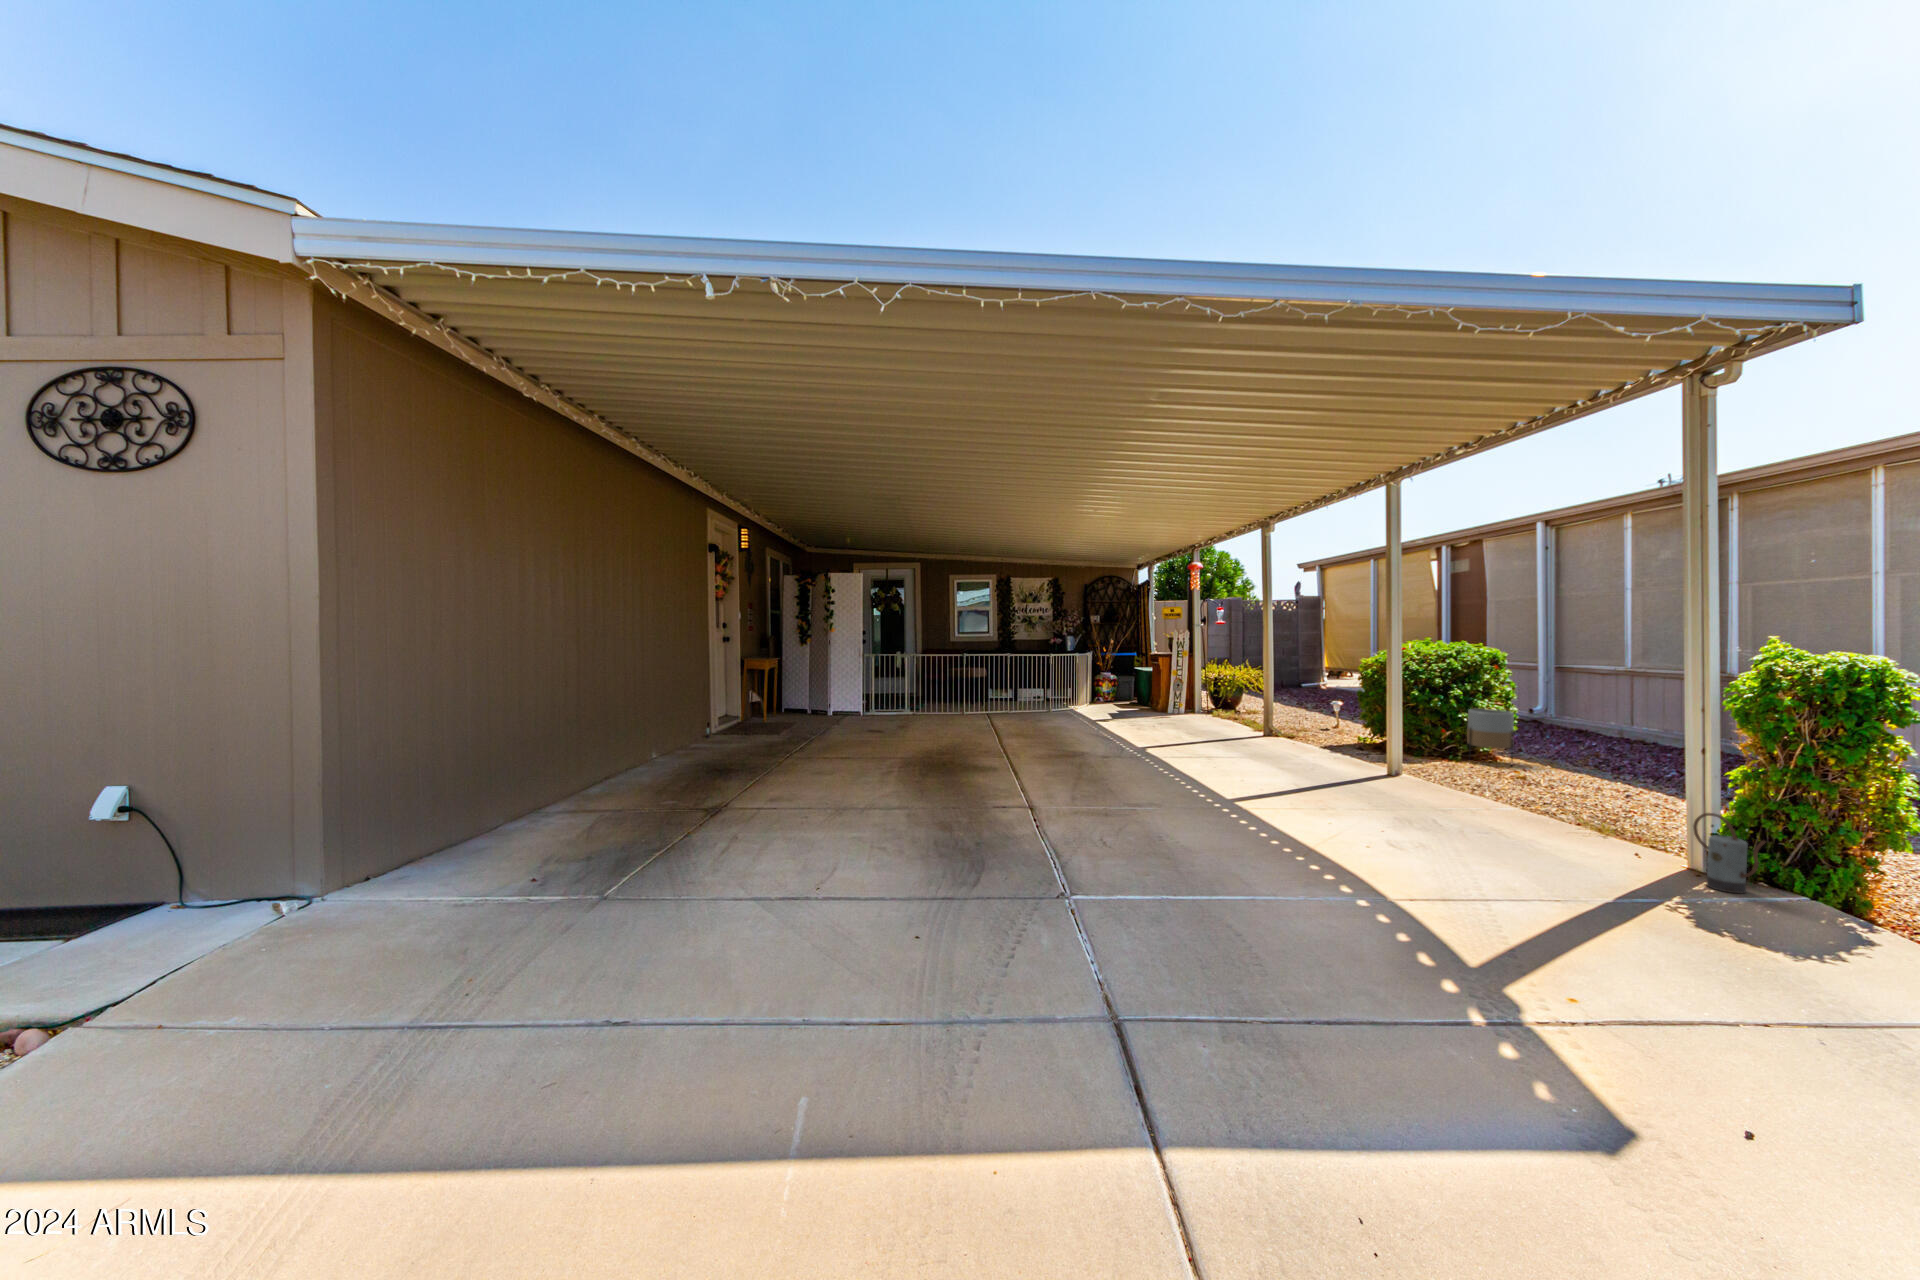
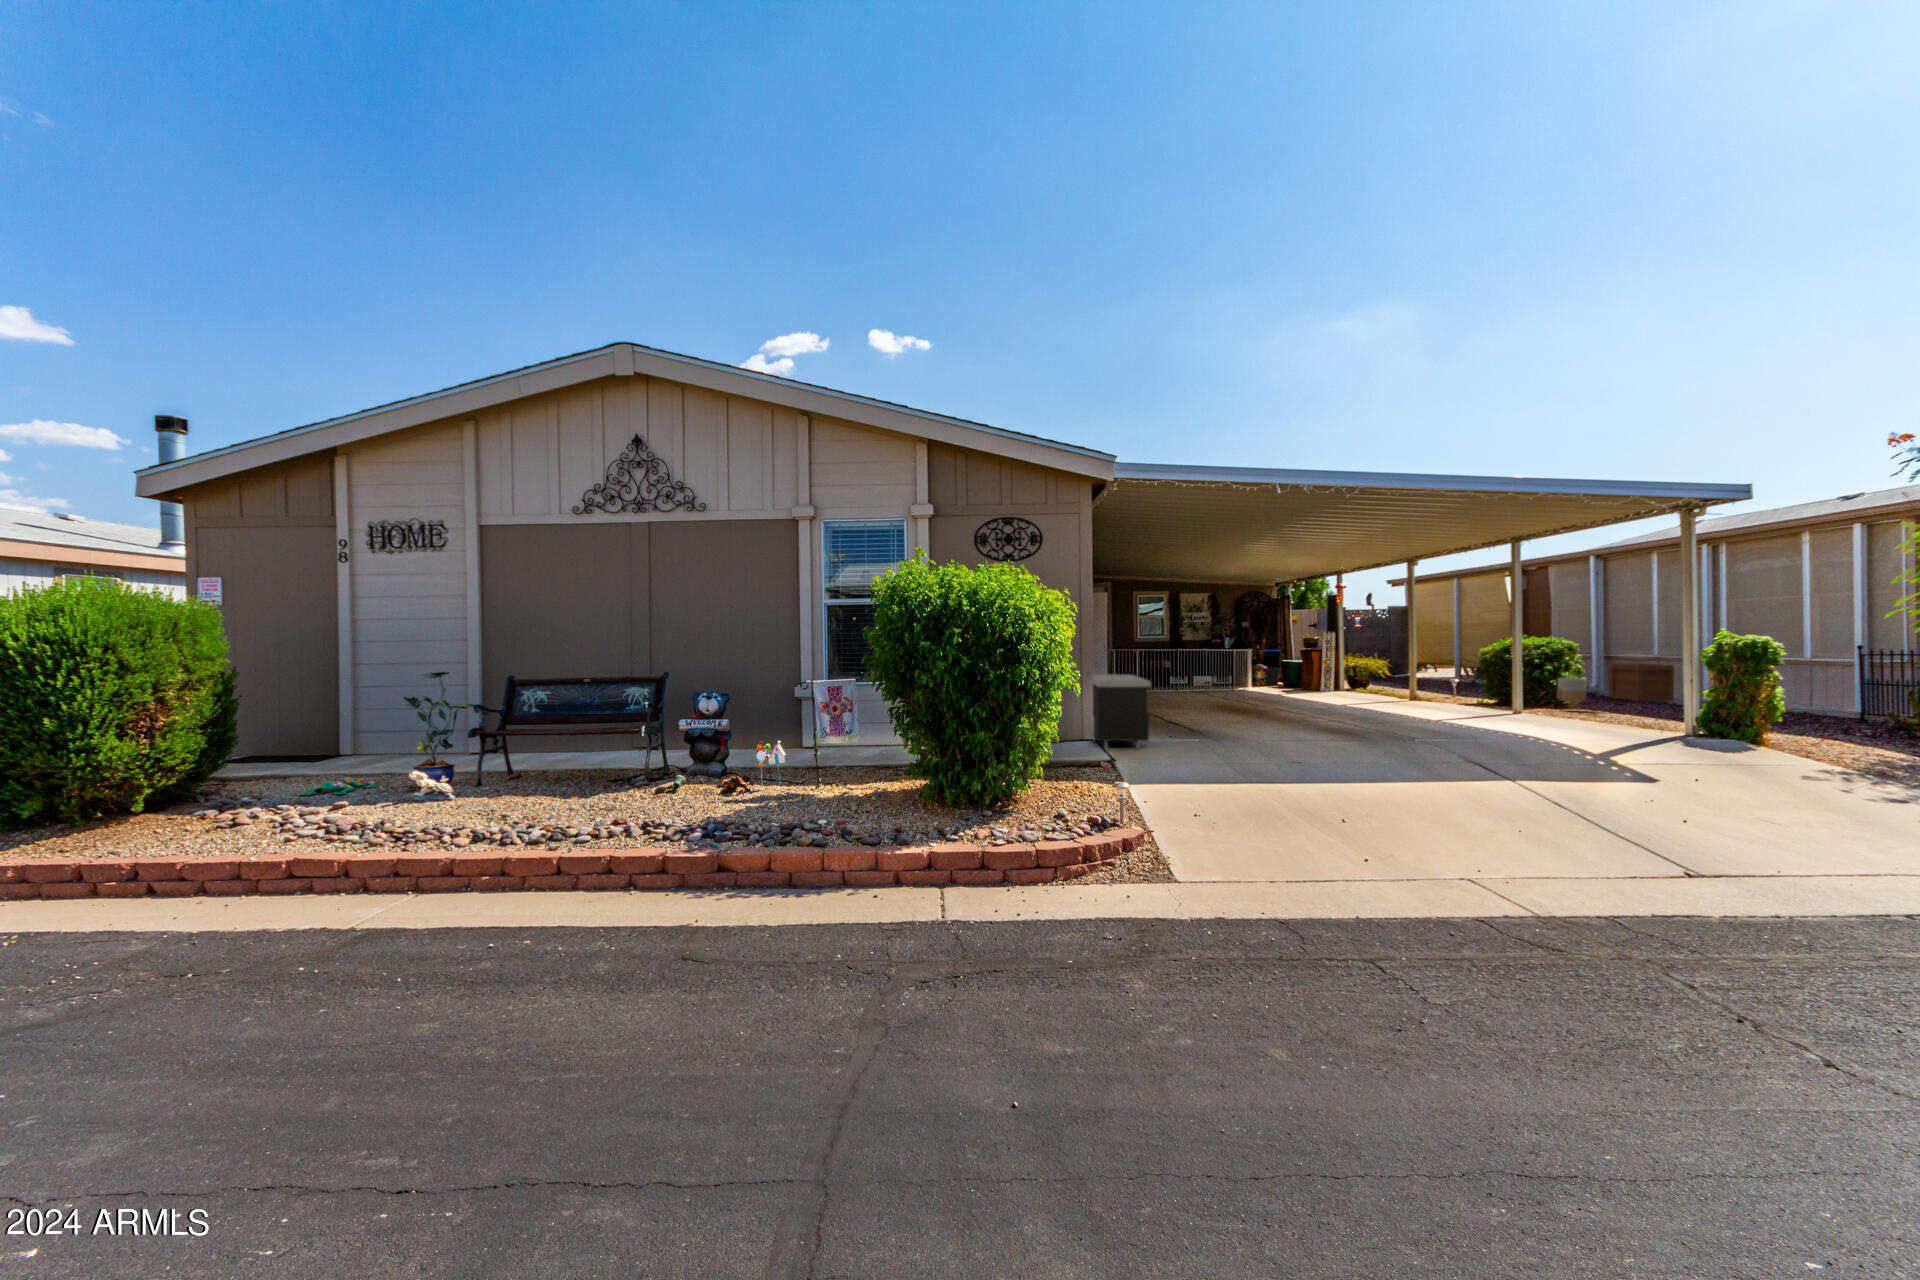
wooden crate: none [1558,681,1654,739] -> present [1609,663,1675,701]
storage bench: none [354,718,576,894] -> present [1093,675,1152,747]
watering can: present [1693,813,1766,894] -> none [1688,710,1719,744]

